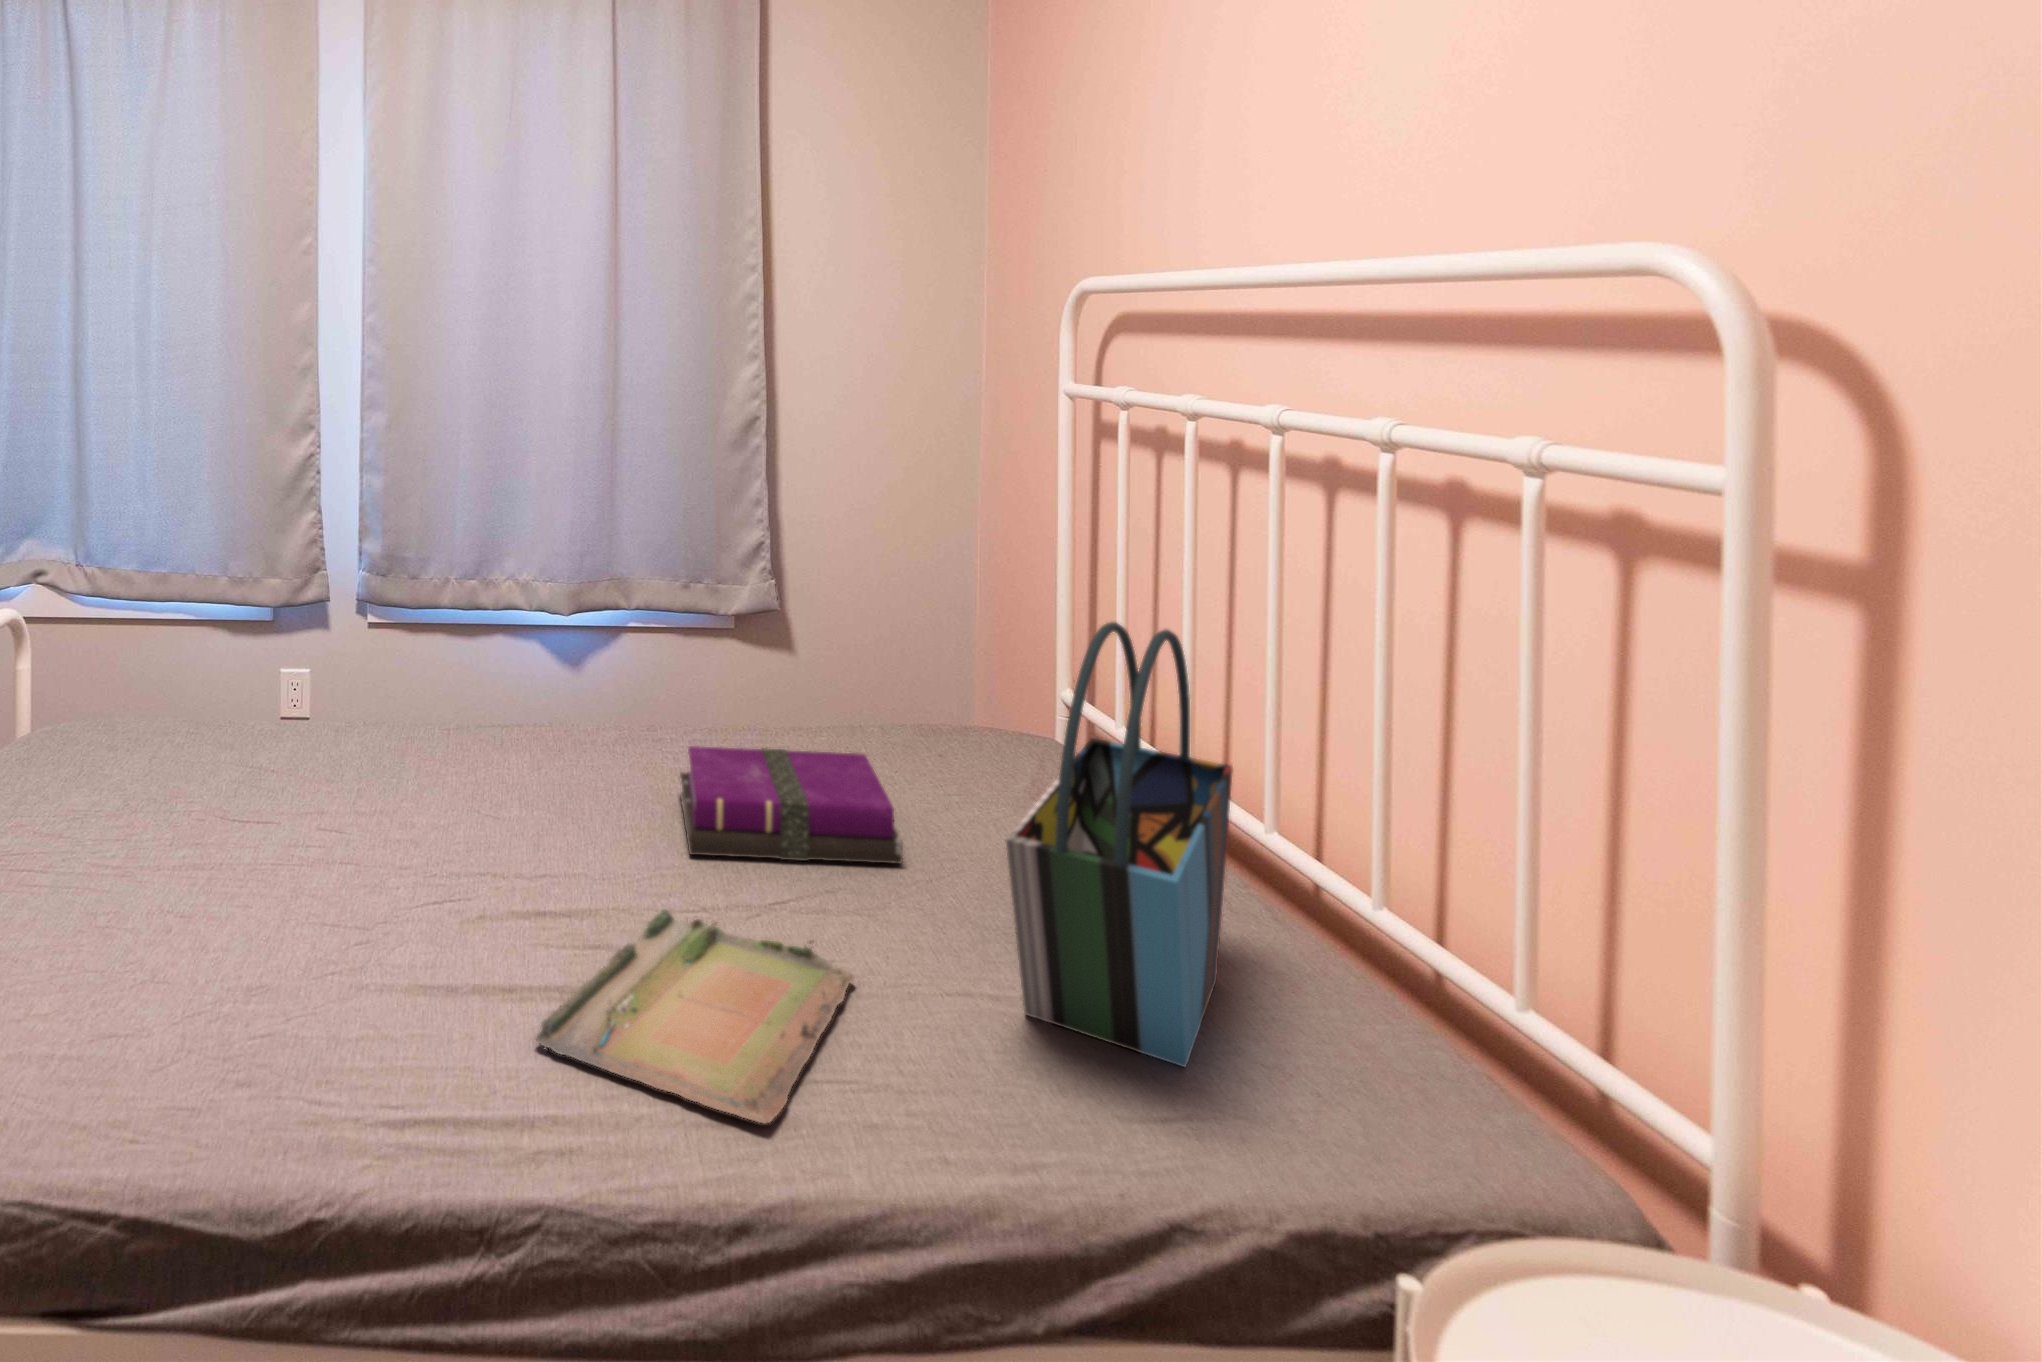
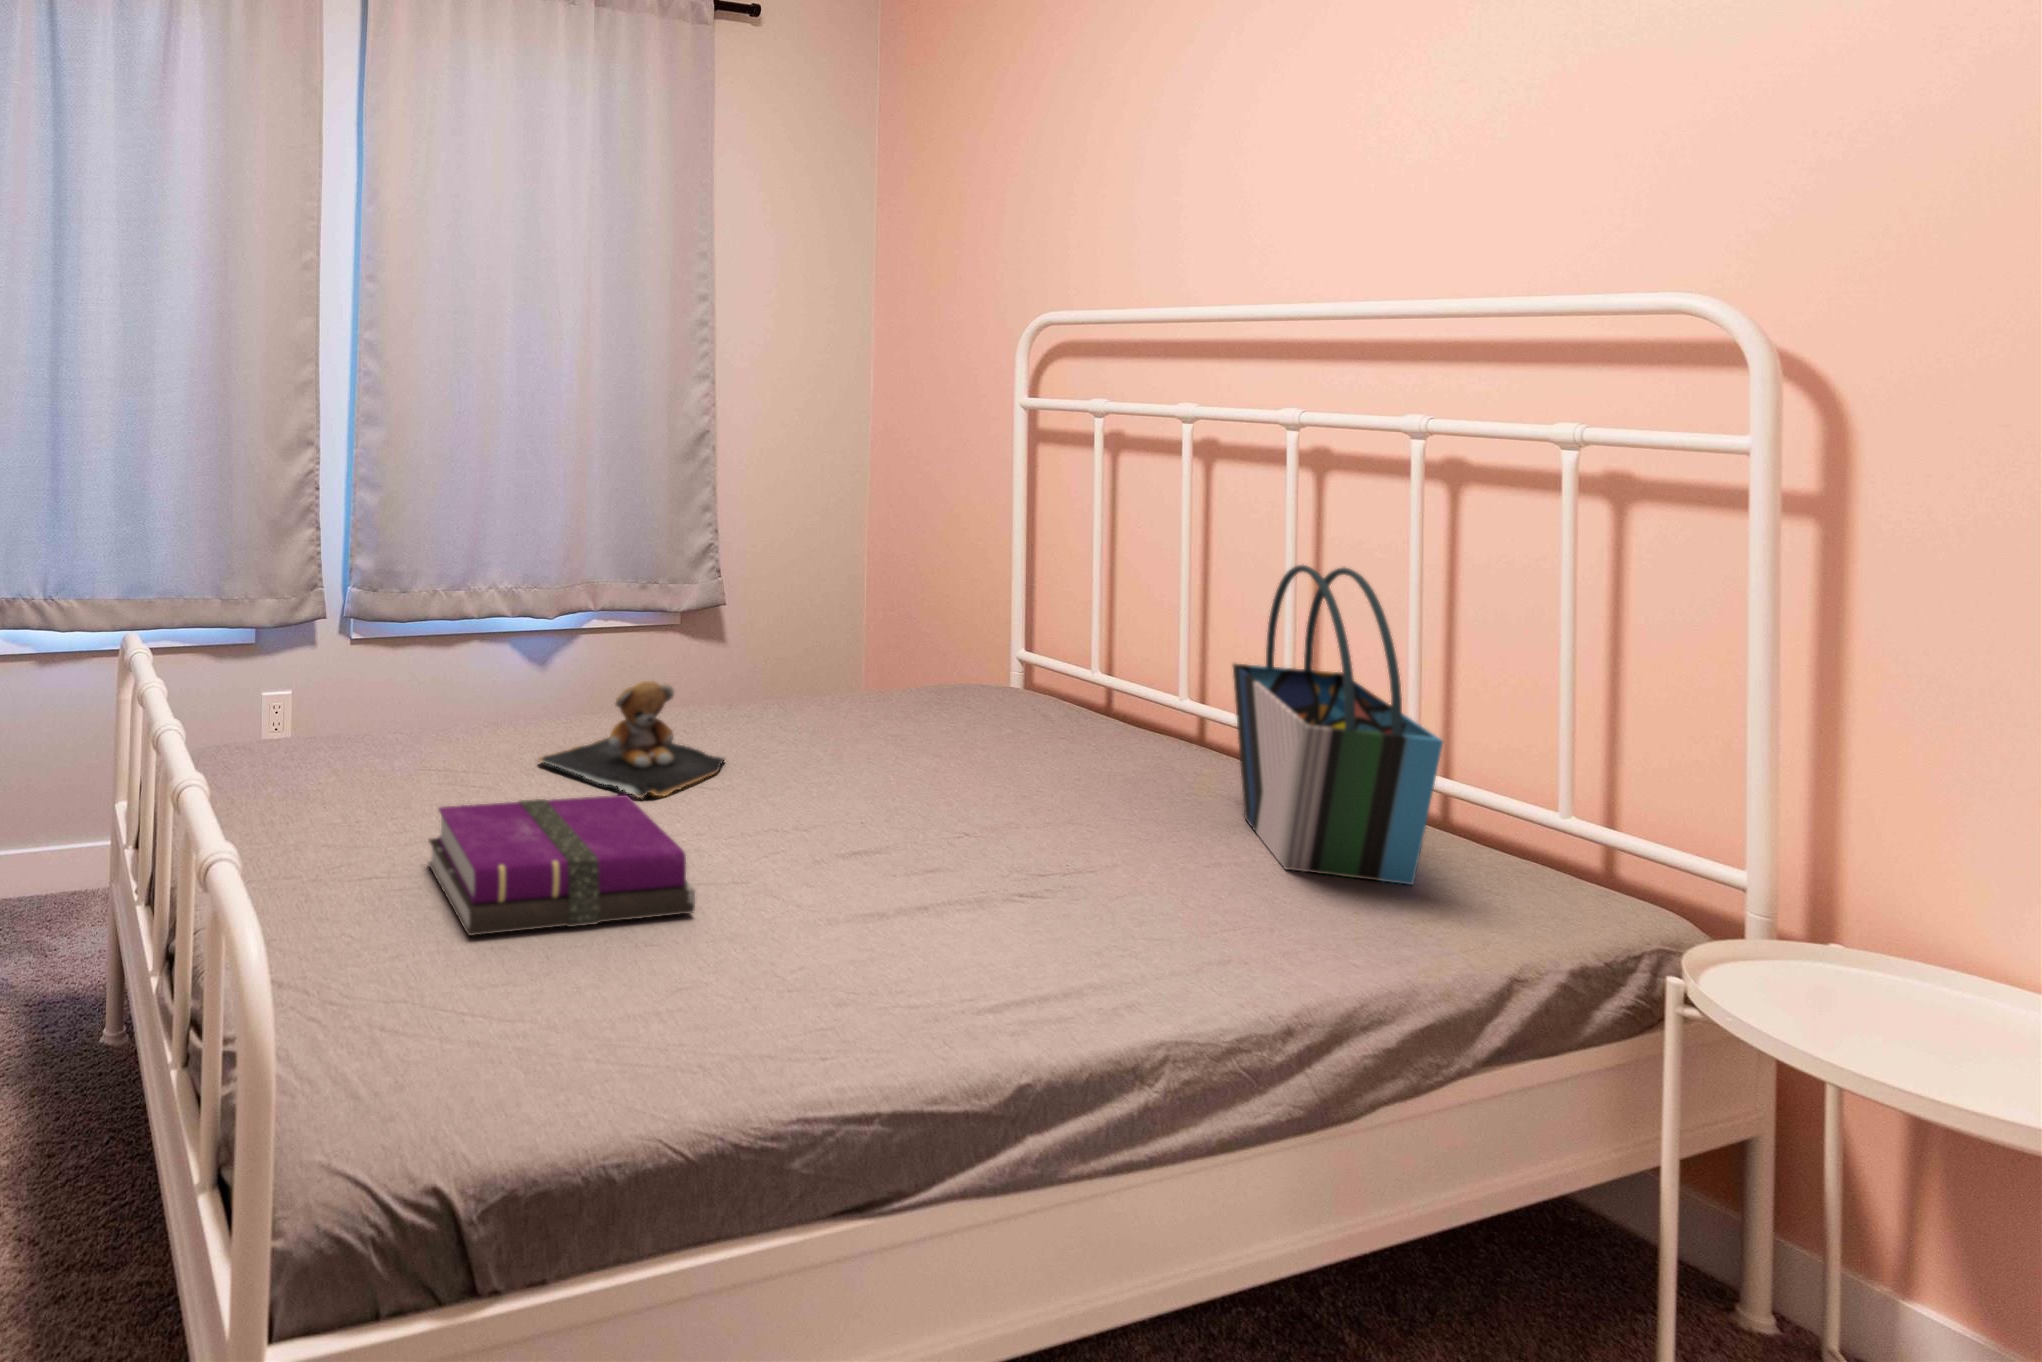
teddy bear: none [333,691,532,817] -> present [539,681,726,798]
notebook: present [680,746,903,864] -> present [428,795,695,936]
tray: present [536,909,854,1123] -> none [978,832,1247,959]

